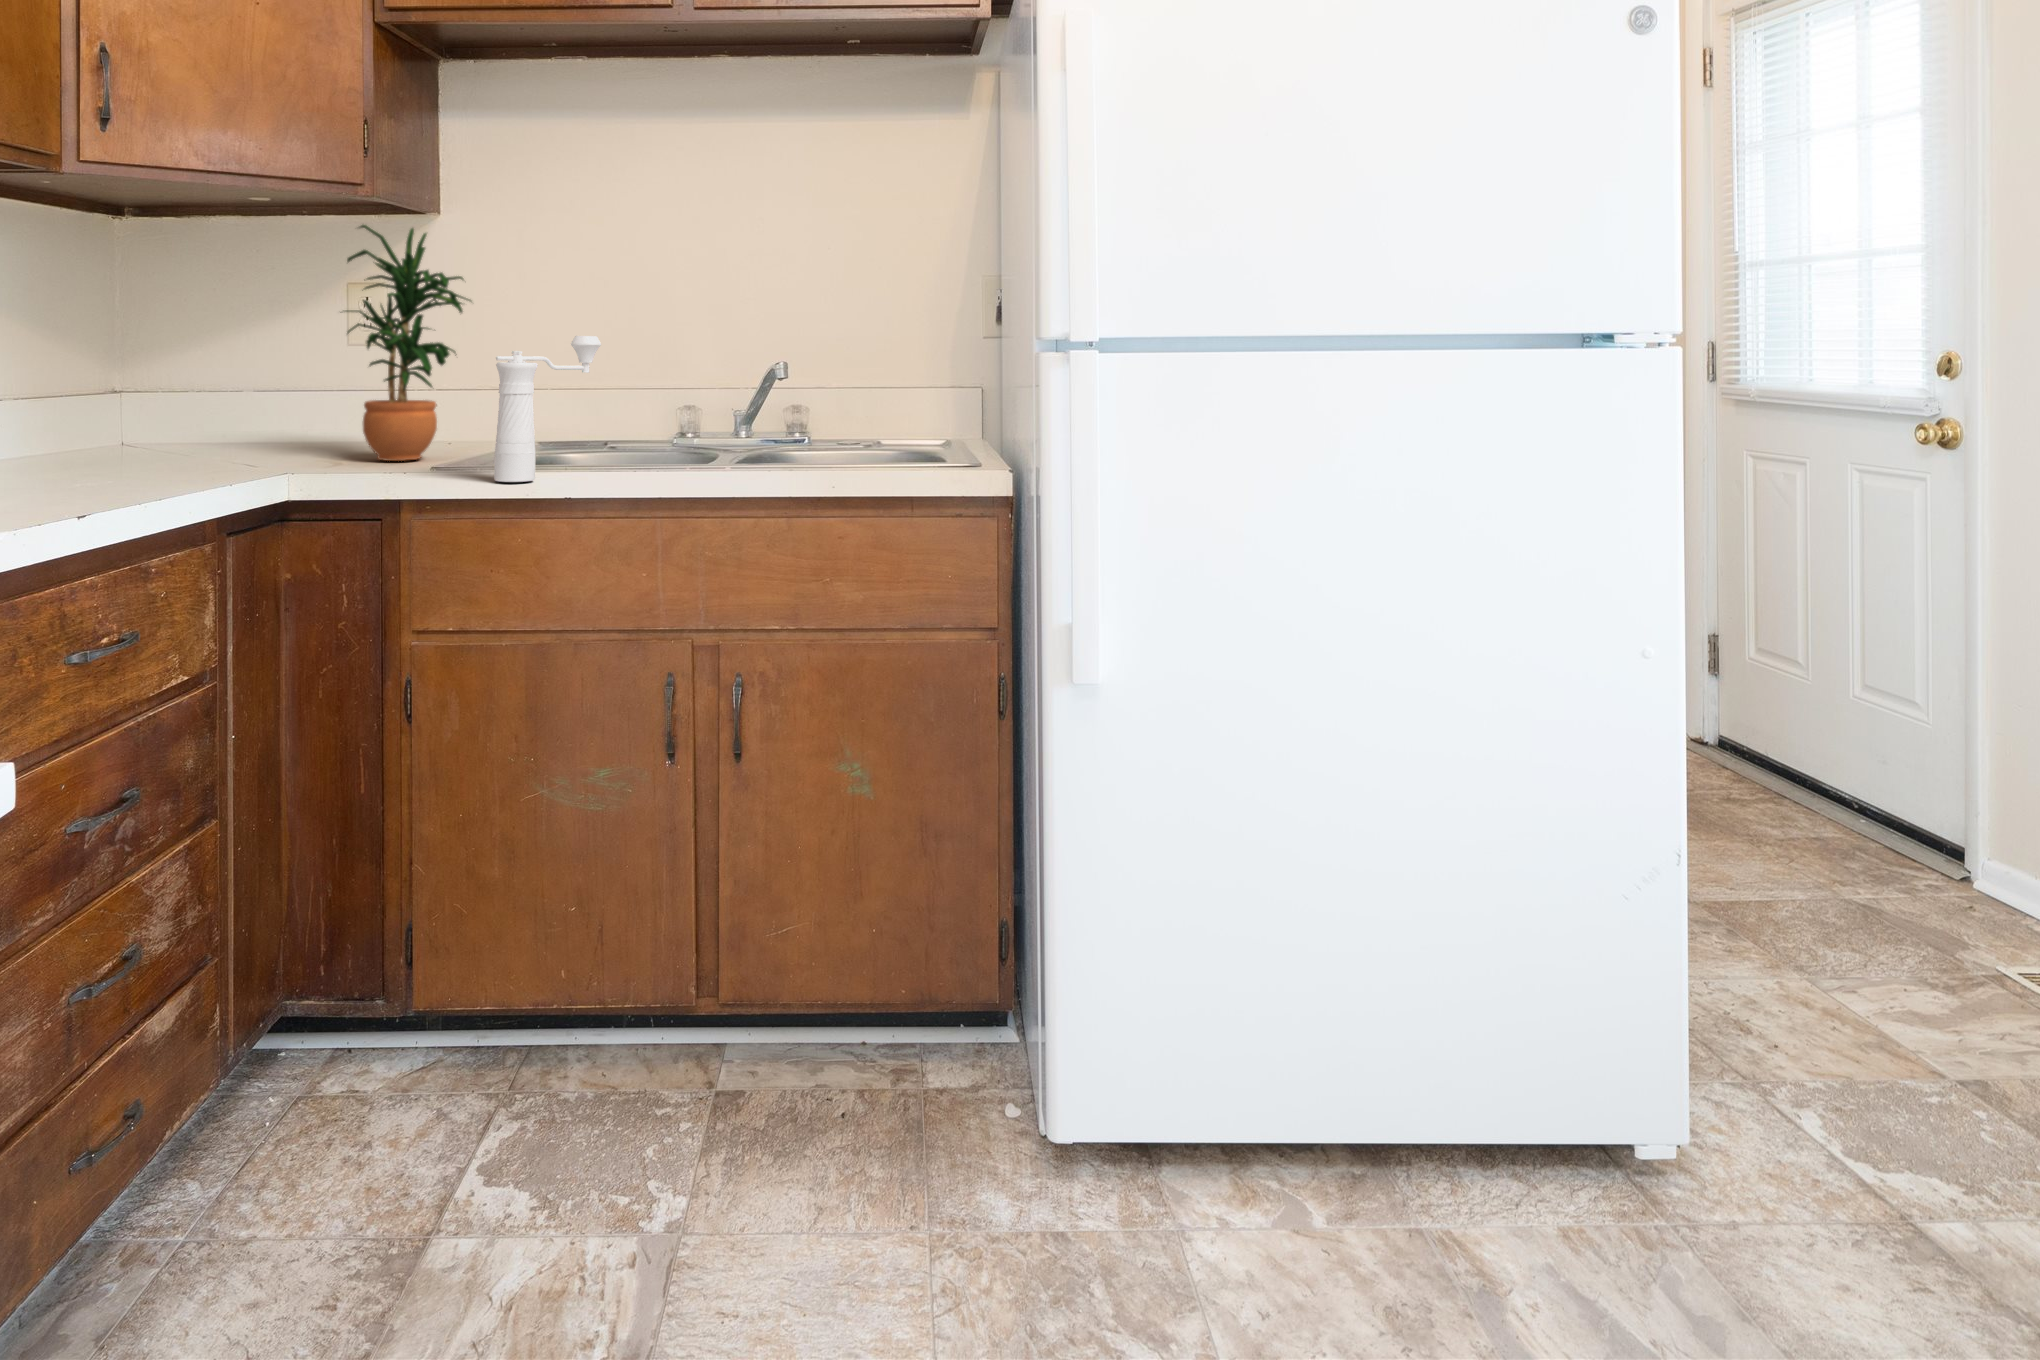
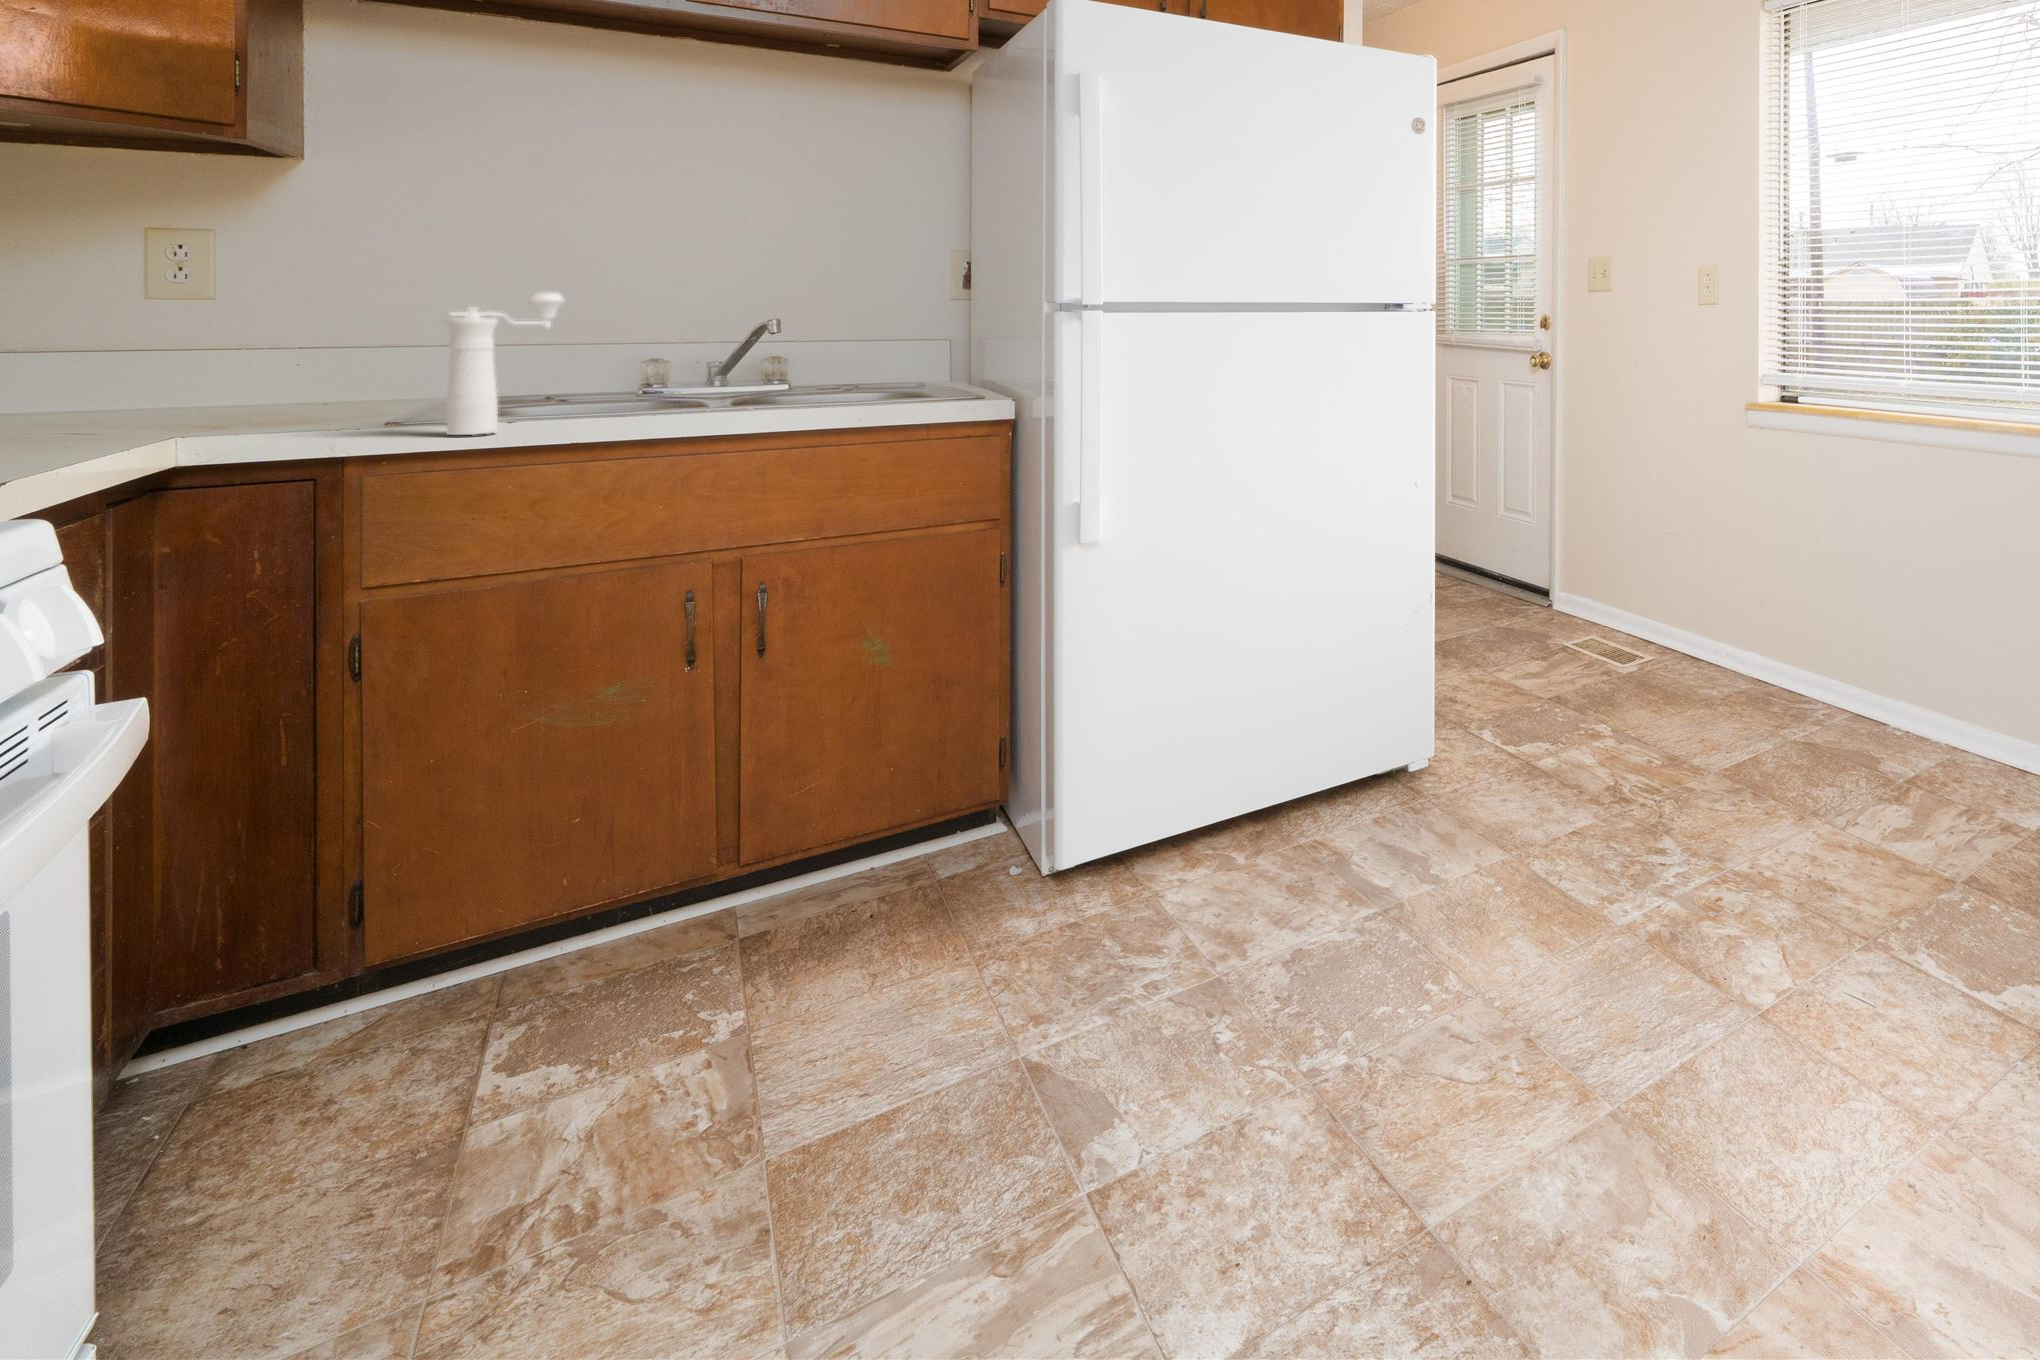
potted plant: present [345,225,471,461] -> none [141,167,360,428]

